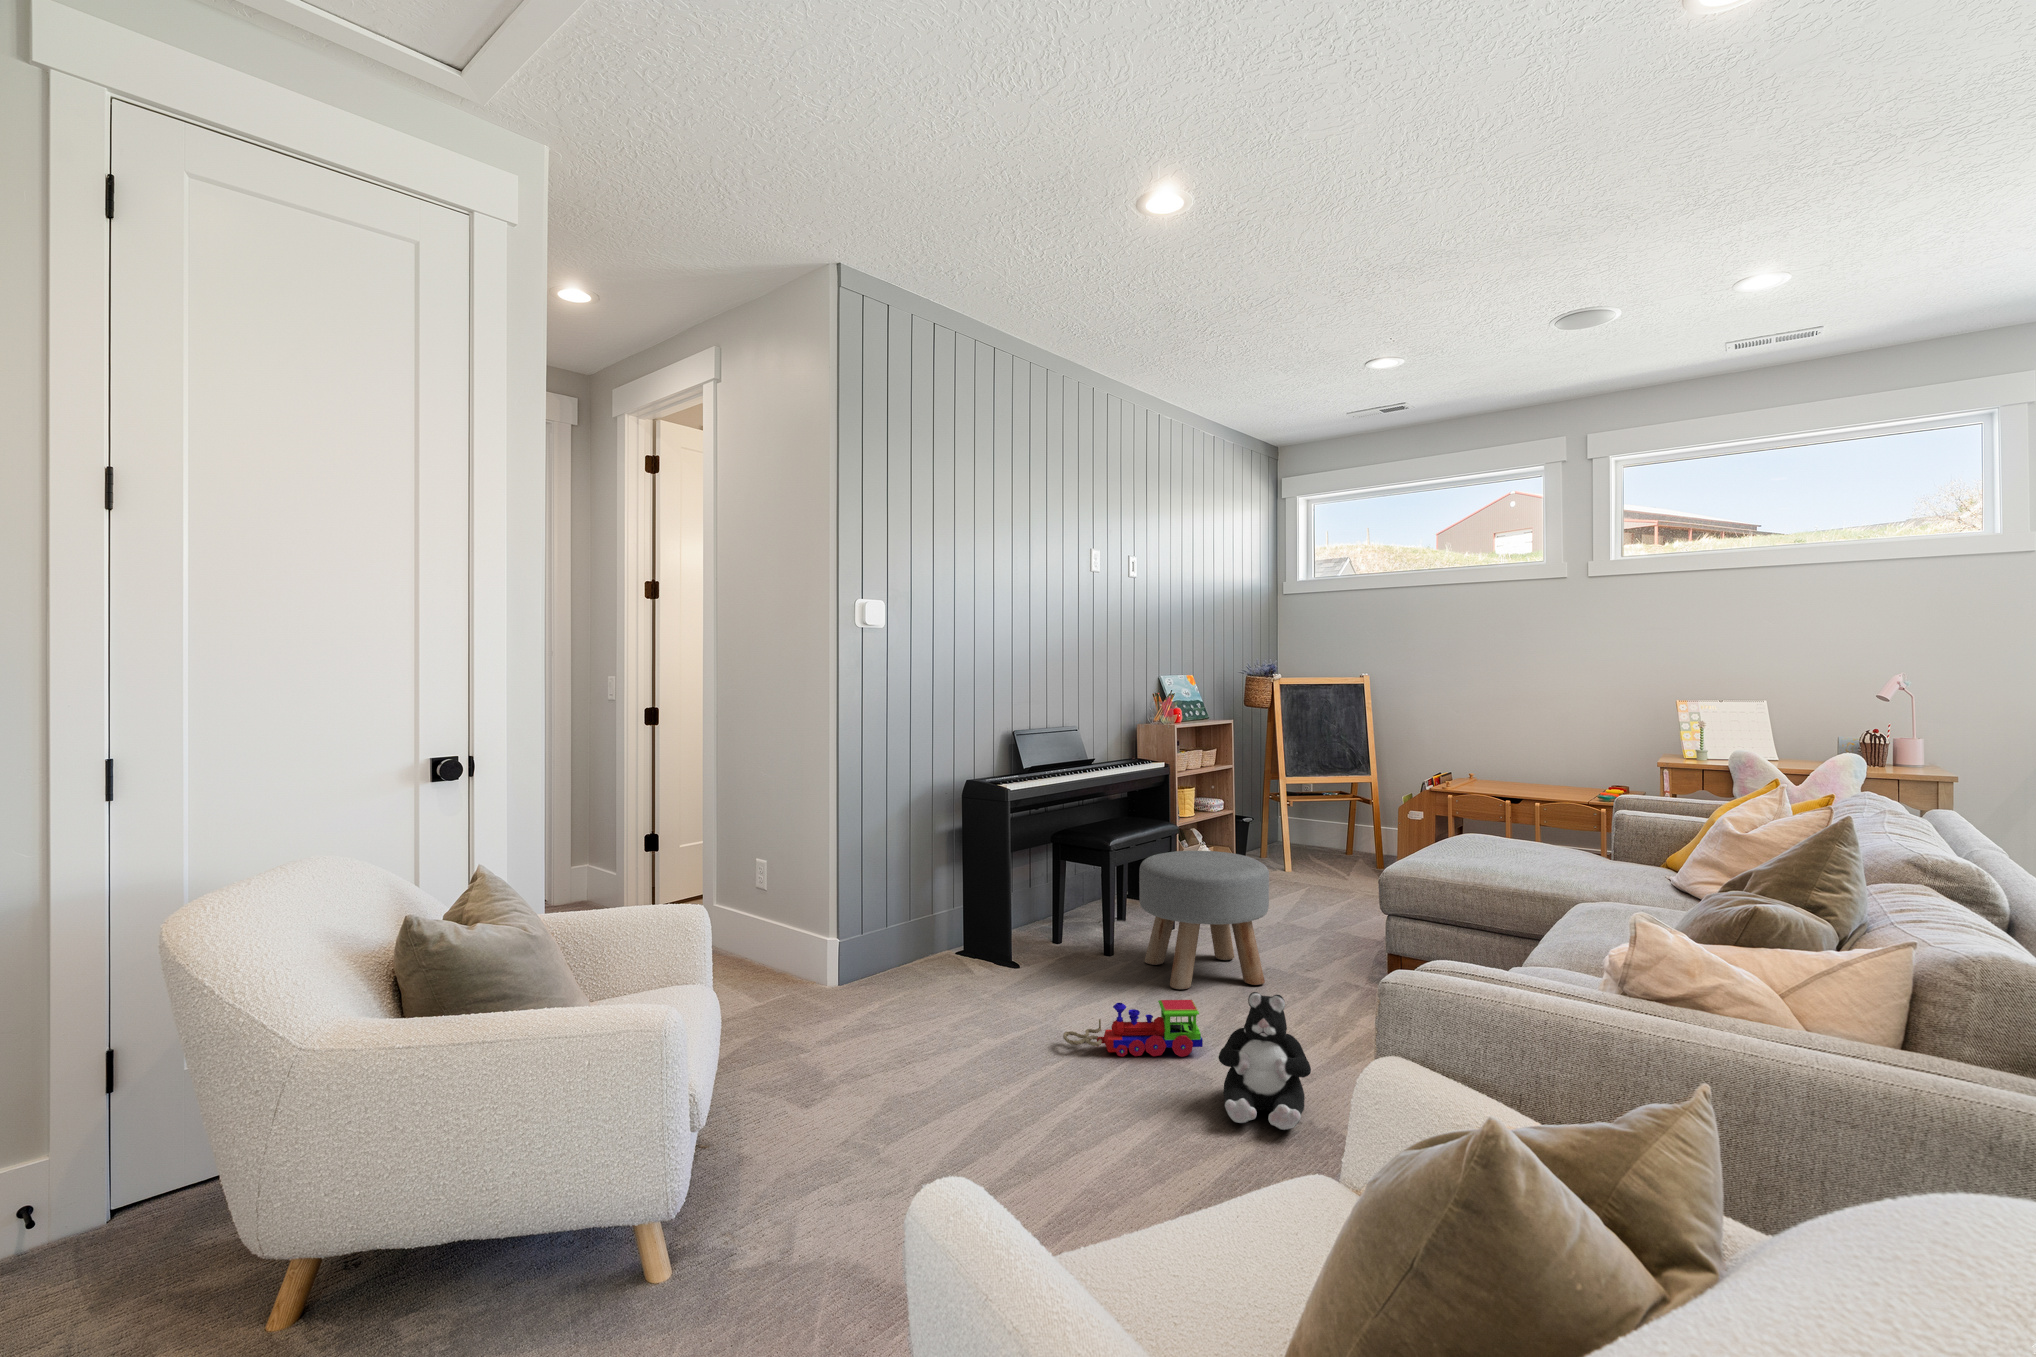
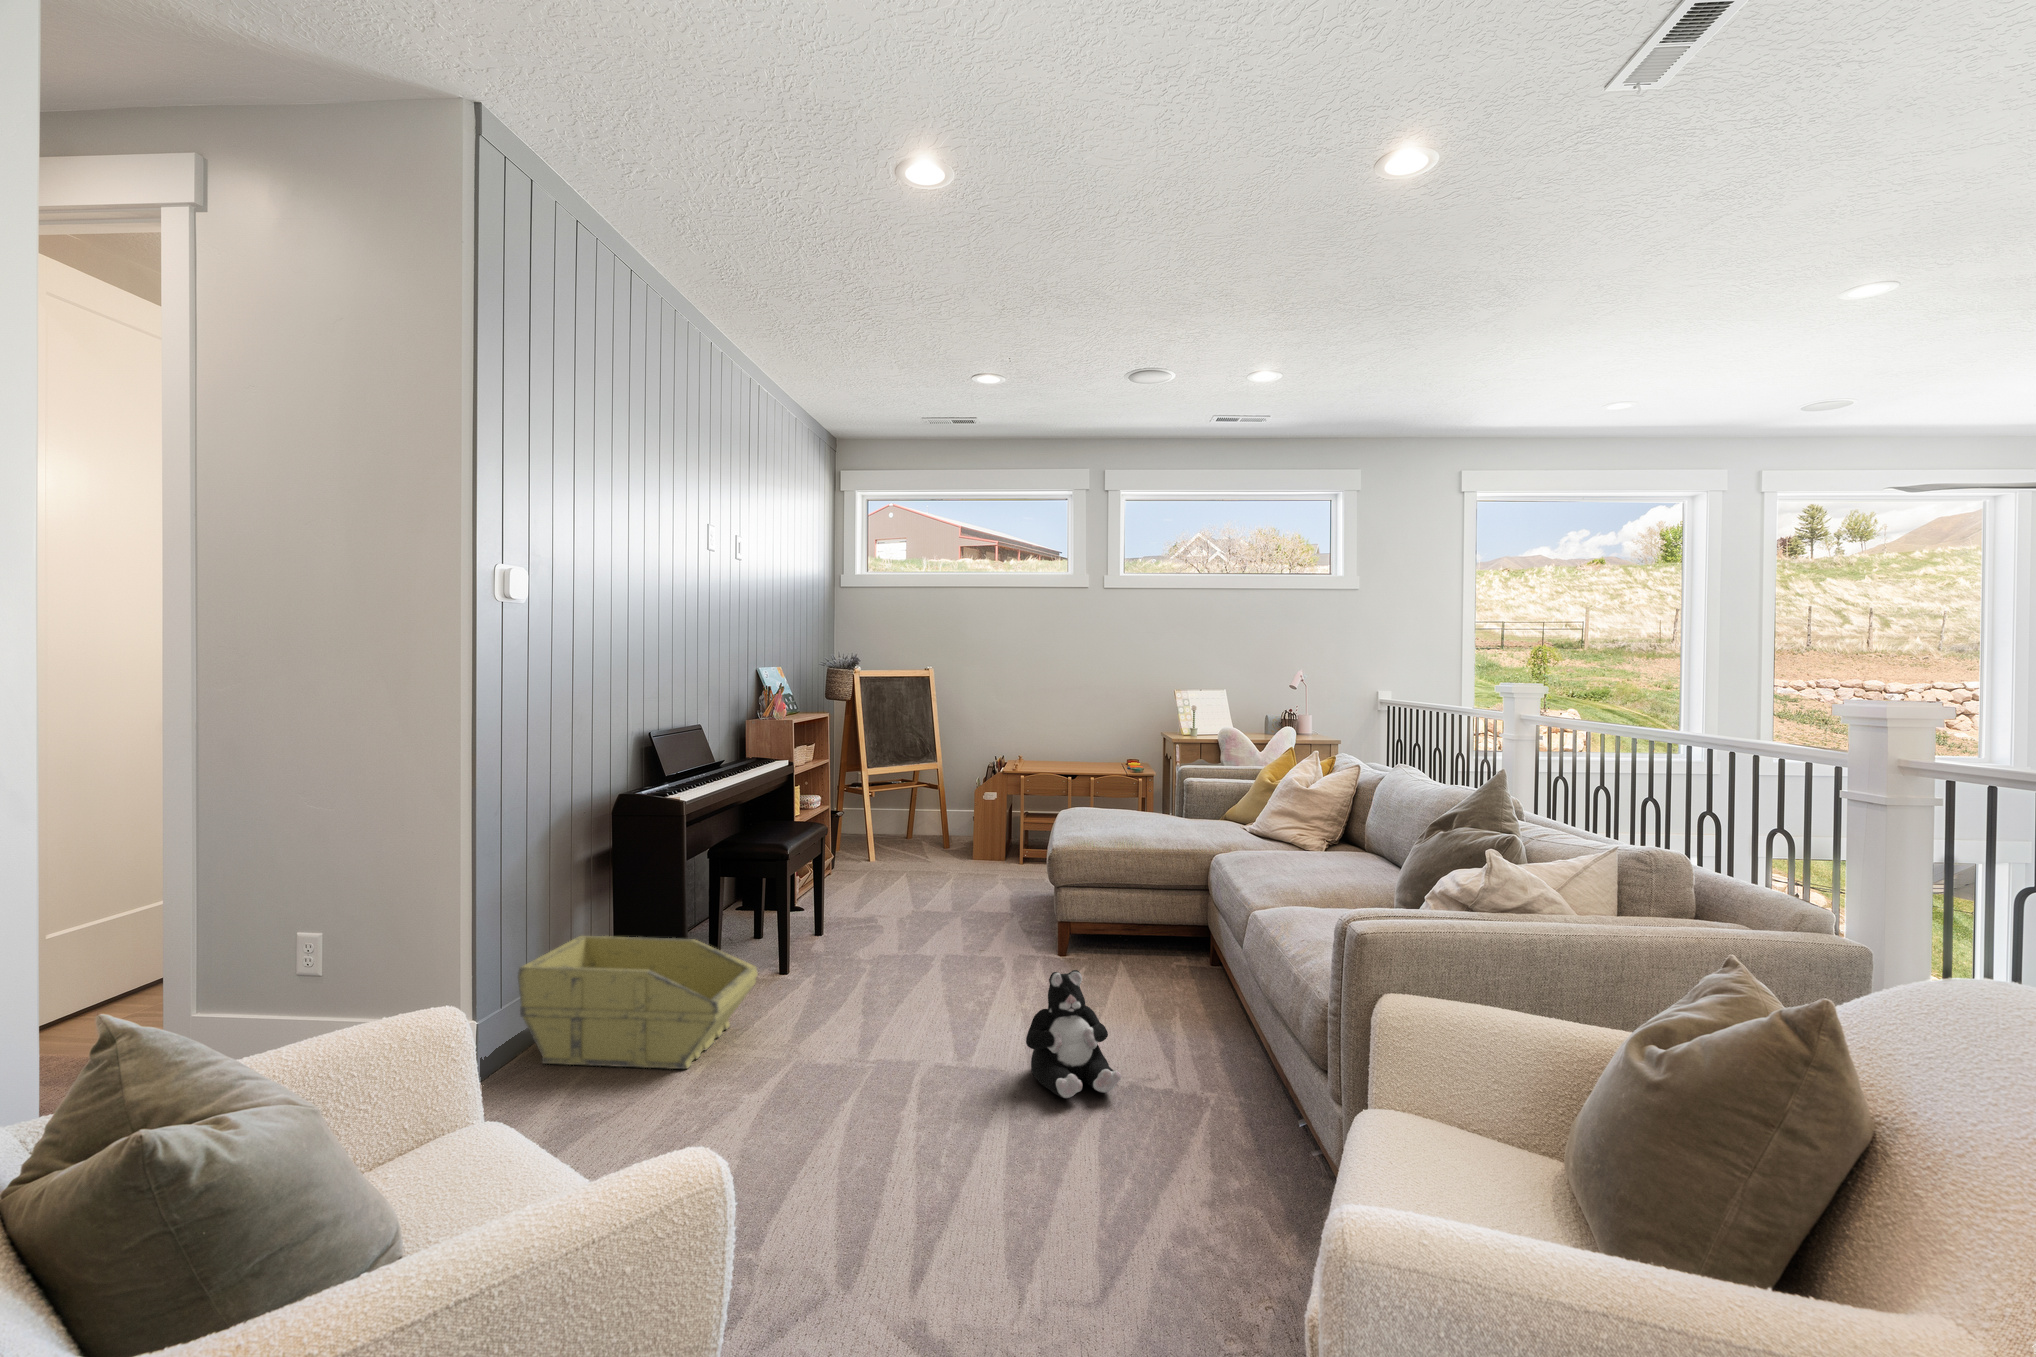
ottoman: present [1139,851,1269,990] -> none [829,848,961,994]
storage bin: none [869,891,1044,1011] -> present [518,936,758,1069]
toy train: present [1063,1000,1203,1057] -> none [835,996,975,1071]

